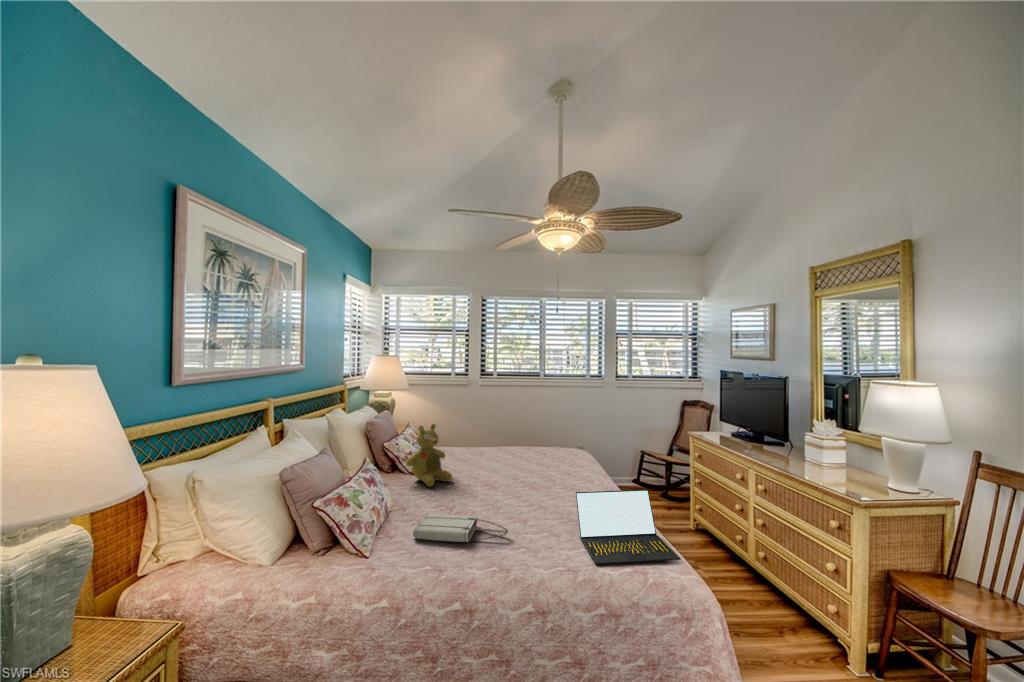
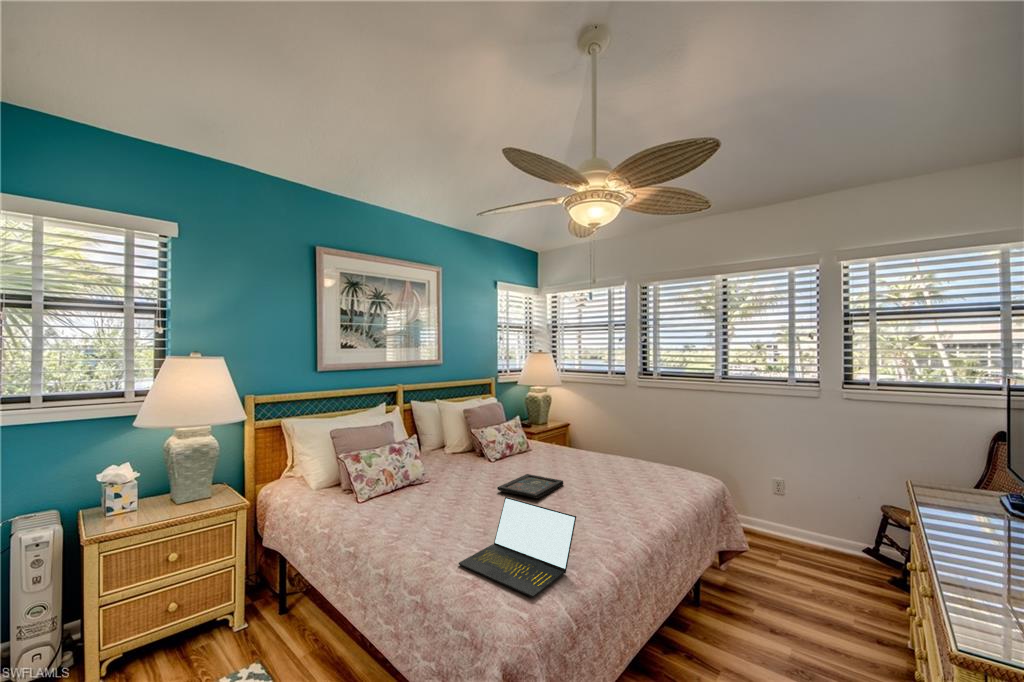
stuffed bear: present [406,424,452,487] -> none [469,416,511,472]
tray: none [479,474,531,497] -> present [497,474,563,498]
tote bag: present [413,515,508,542] -> none [397,488,449,518]

